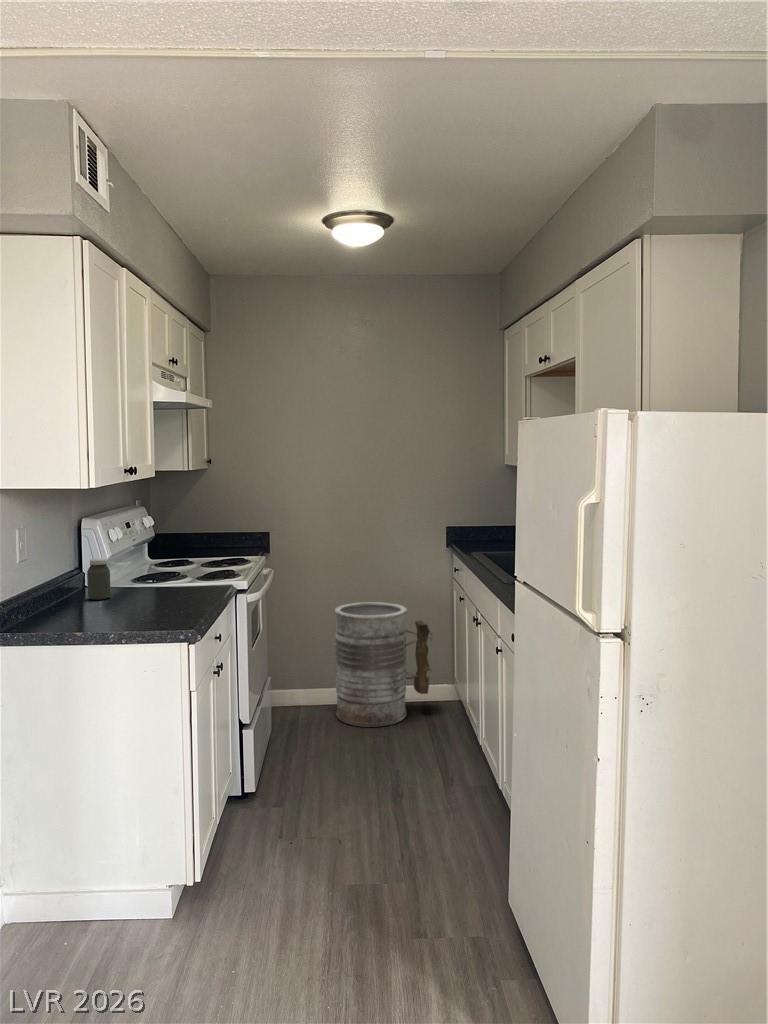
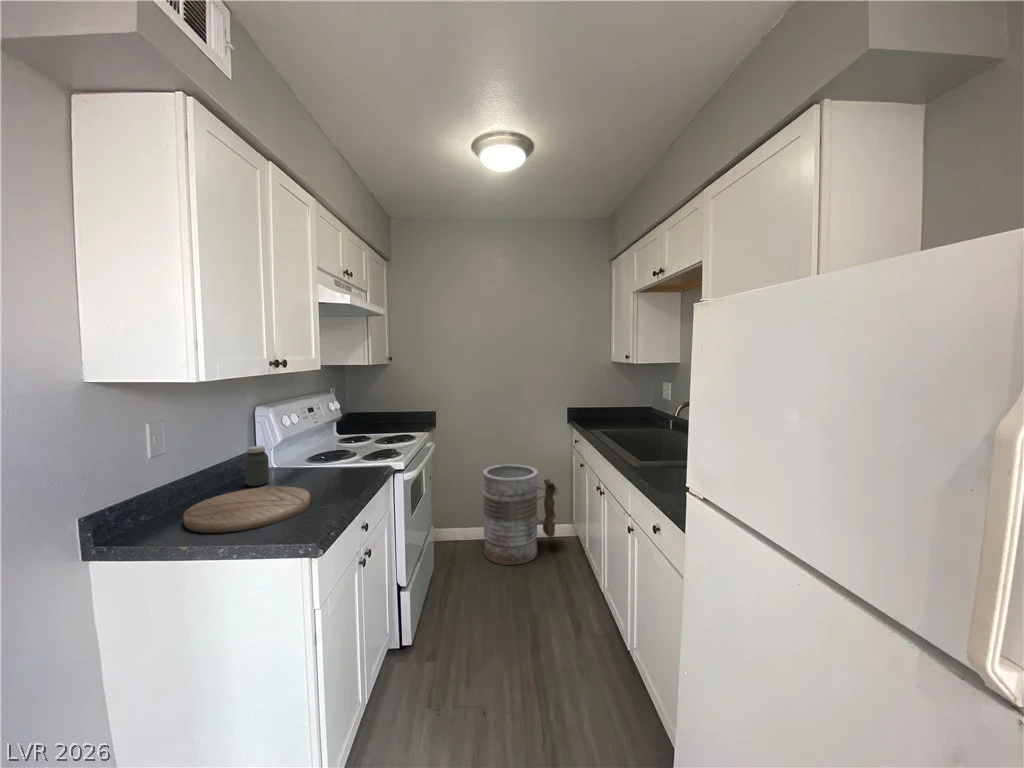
cutting board: none [60,597,168,625] -> present [183,486,310,533]

